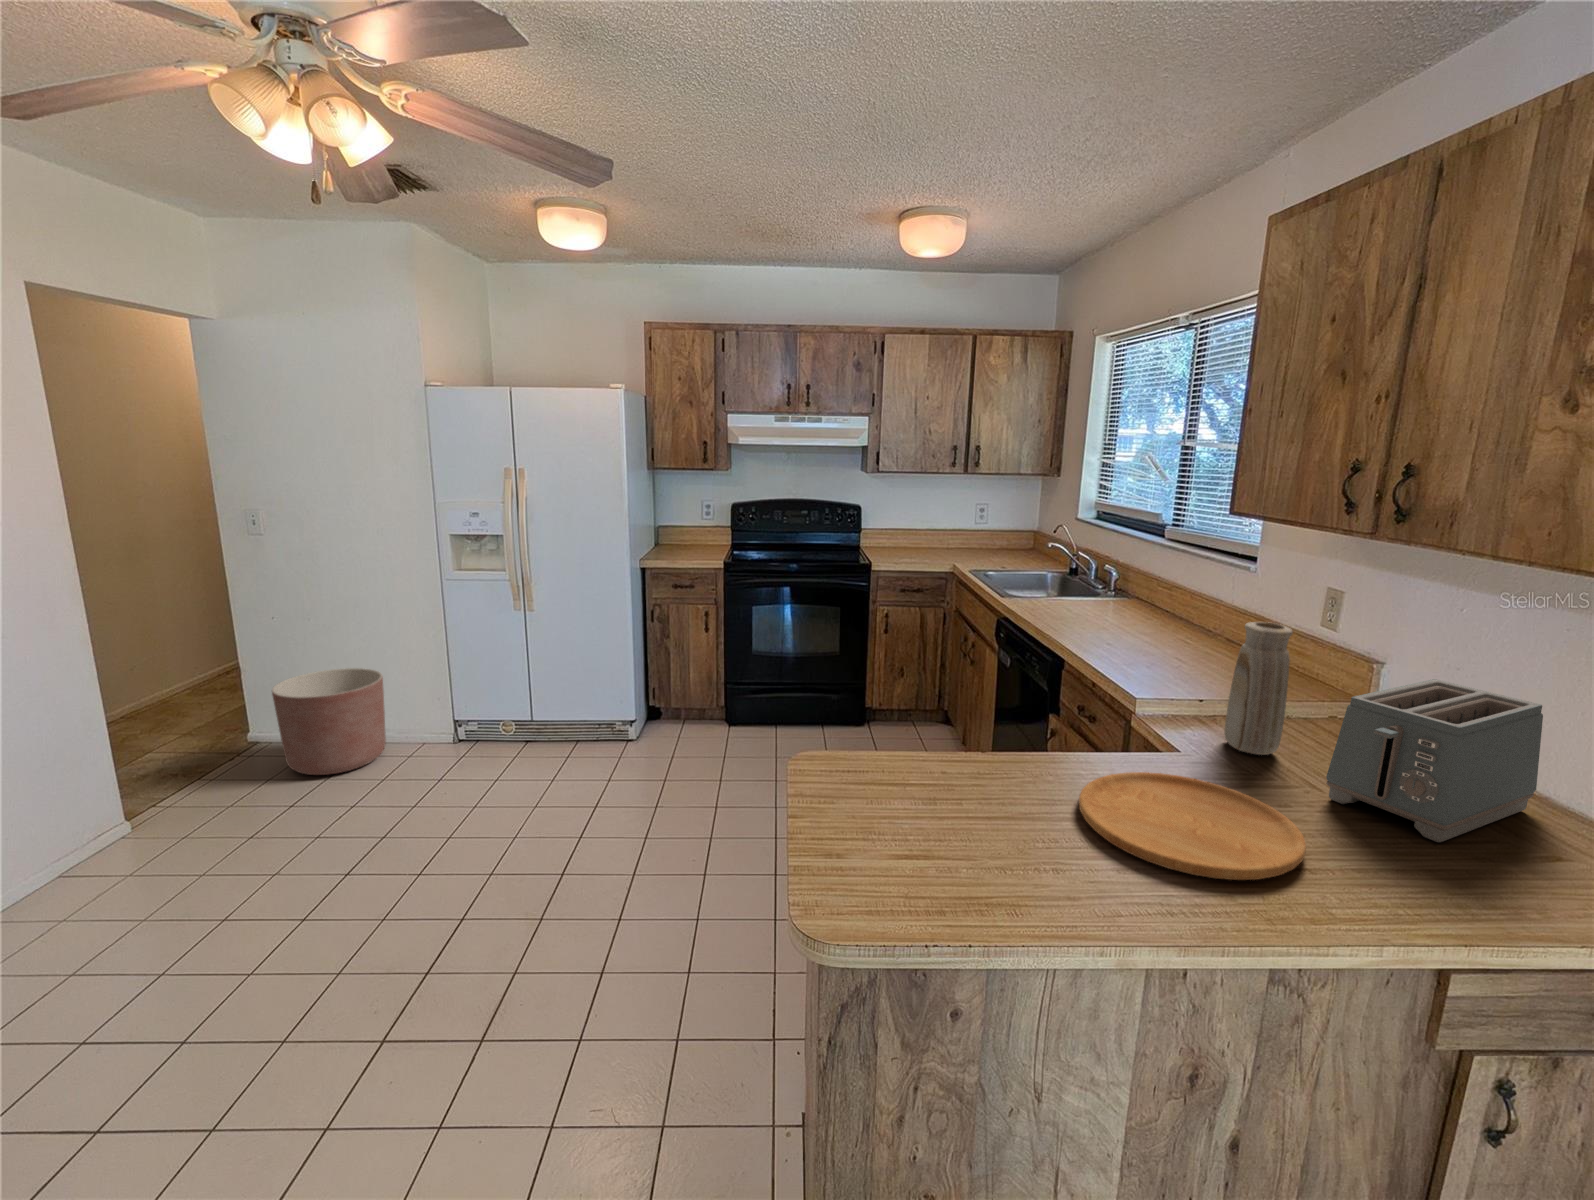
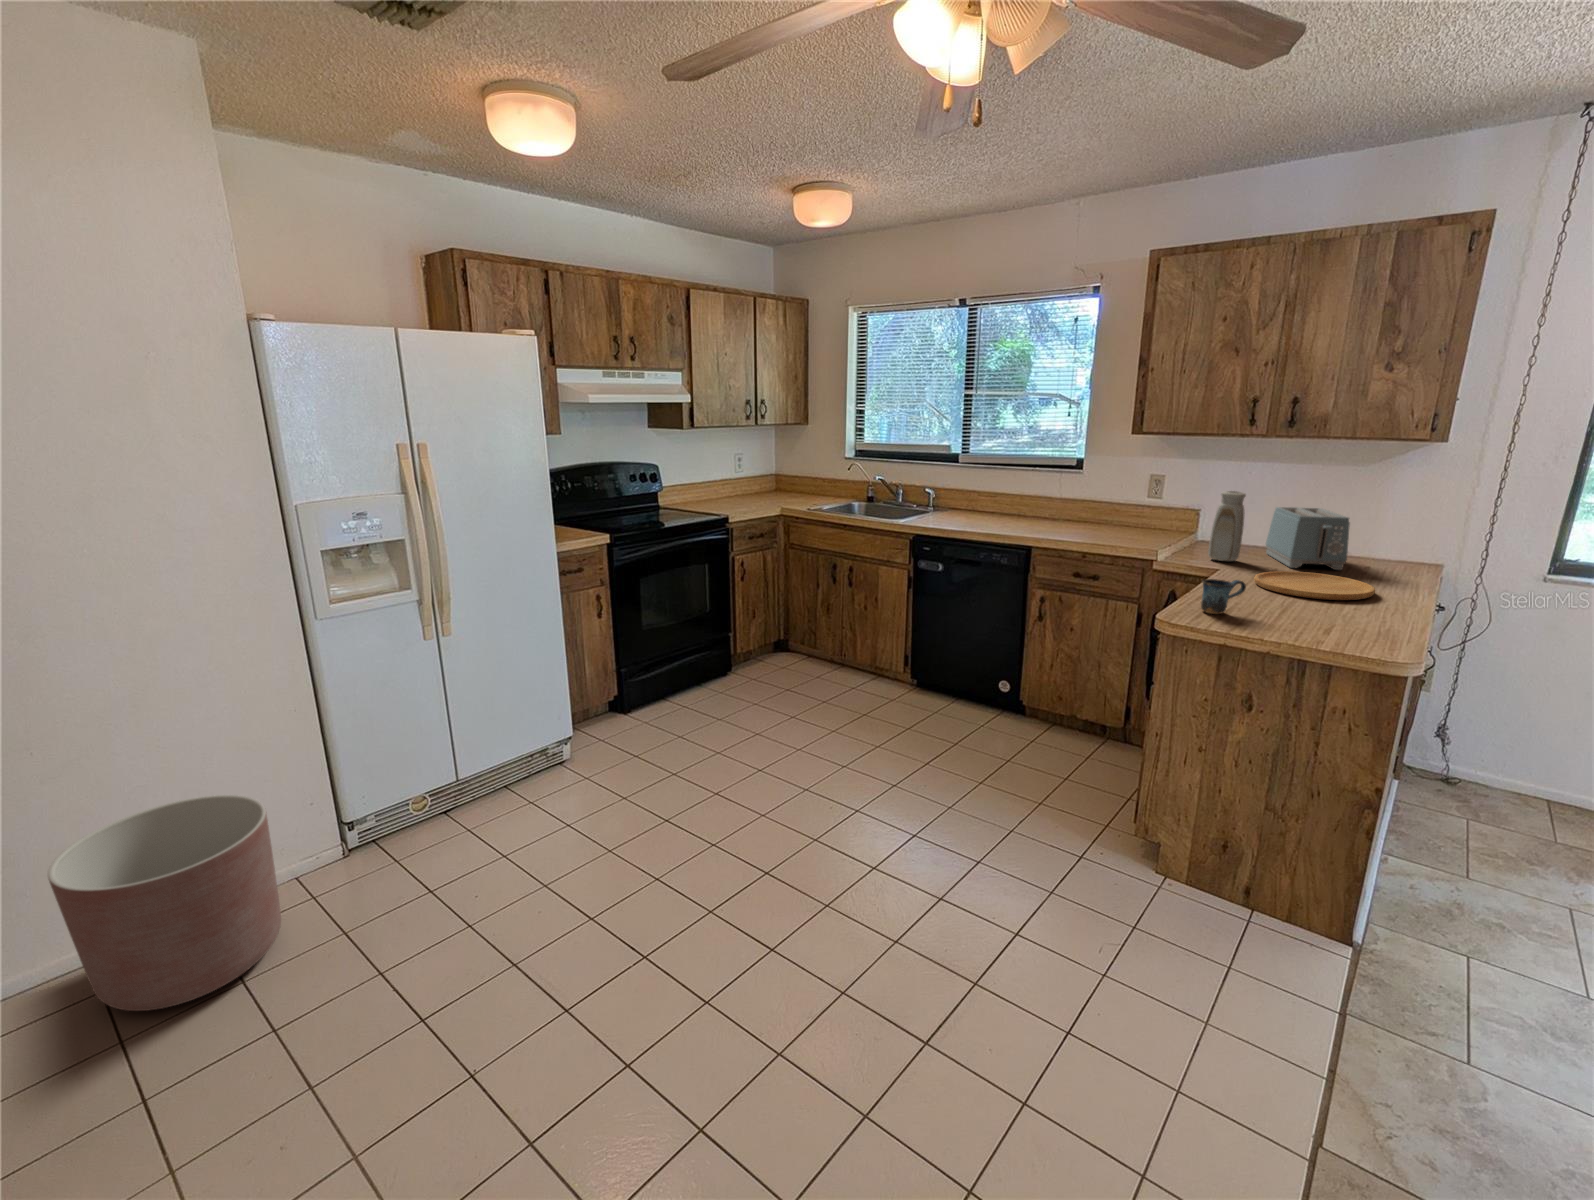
mug: none [837,722,890,780] -> present [1201,579,1246,614]

